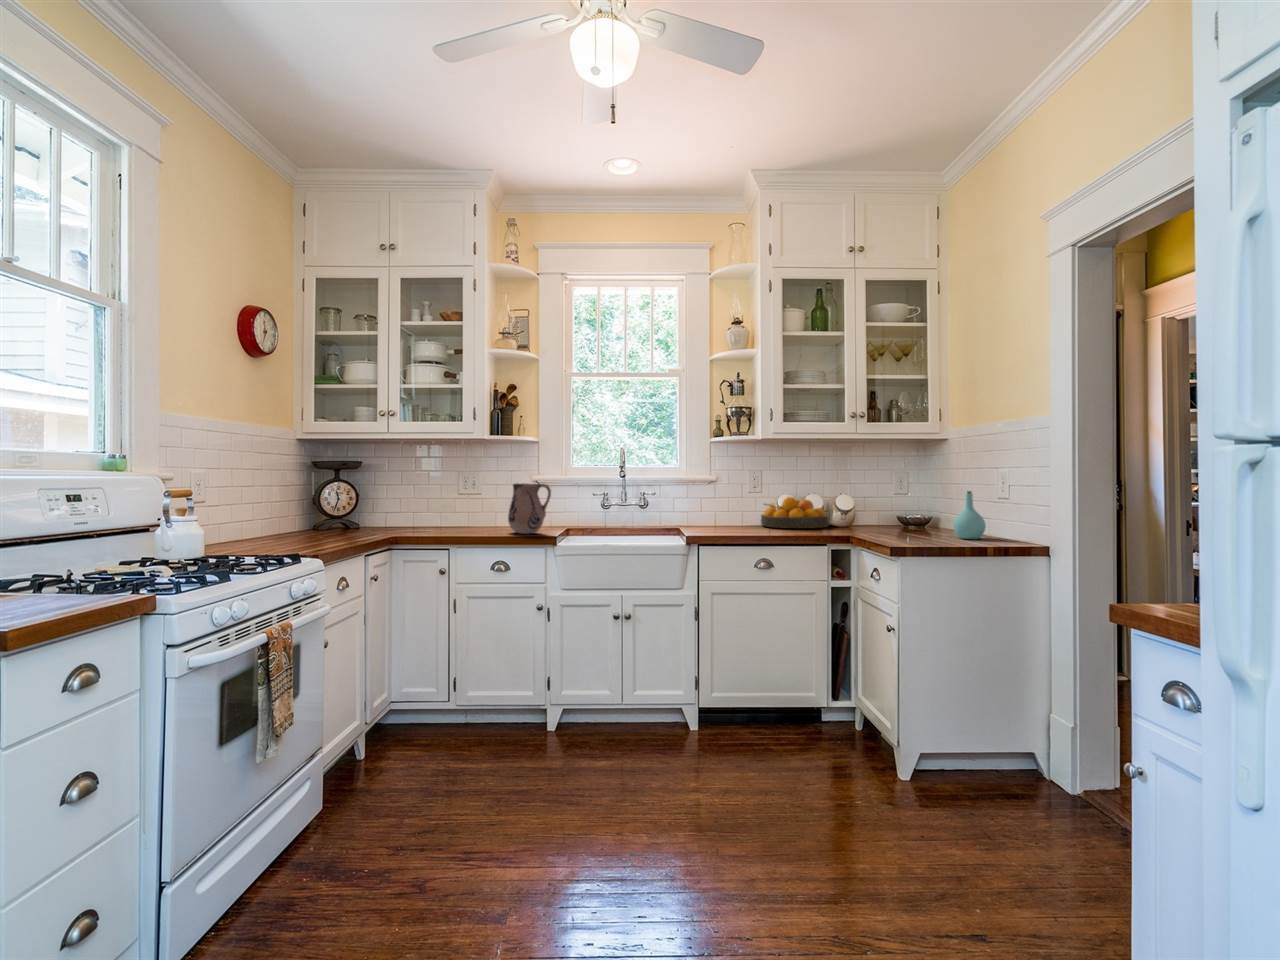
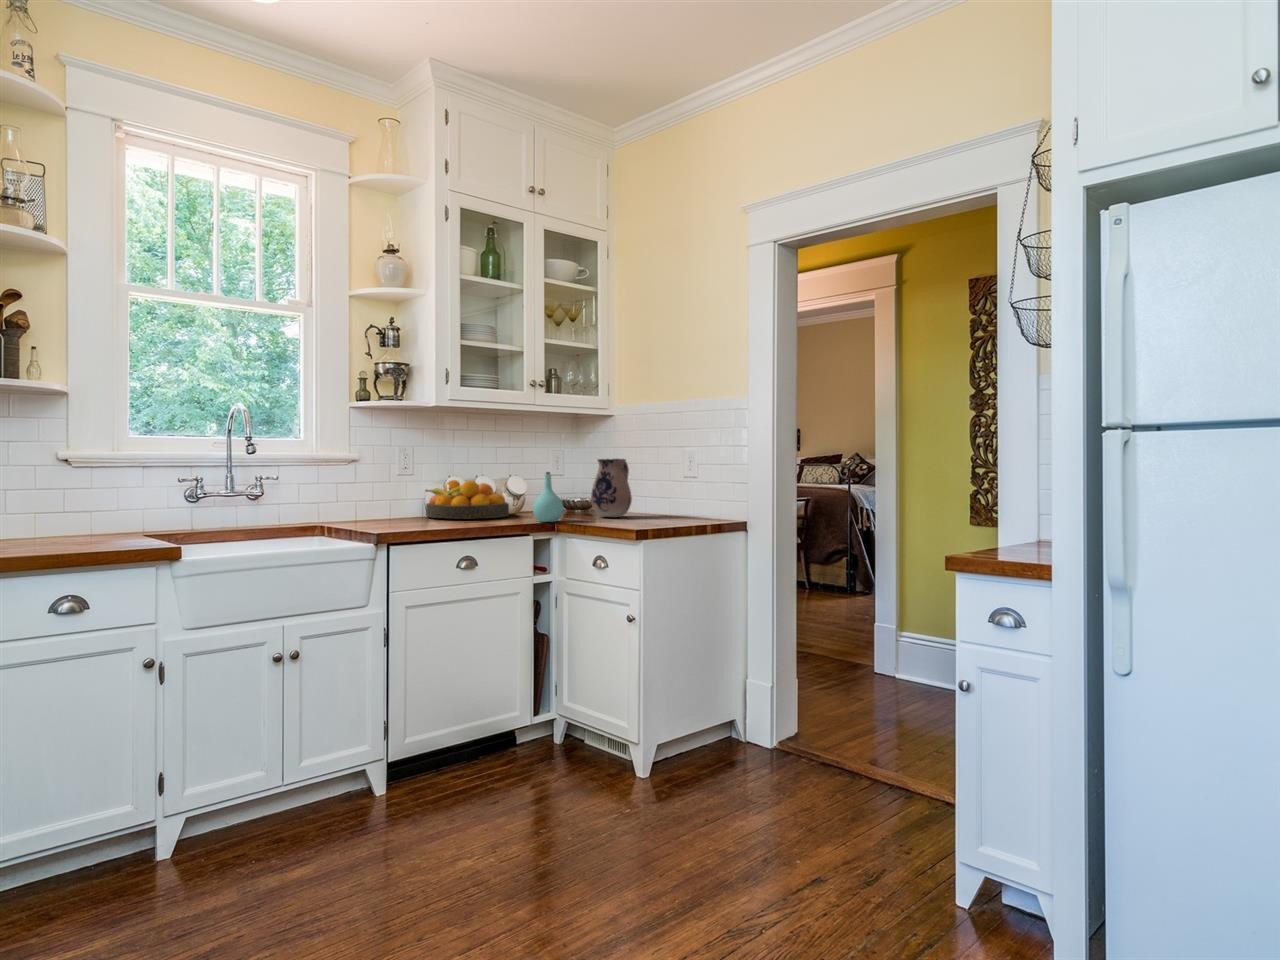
ceramic pitcher: present [508,483,551,534] -> present [591,459,632,517]
bottle: present [953,491,986,539] -> present [533,472,563,522]

